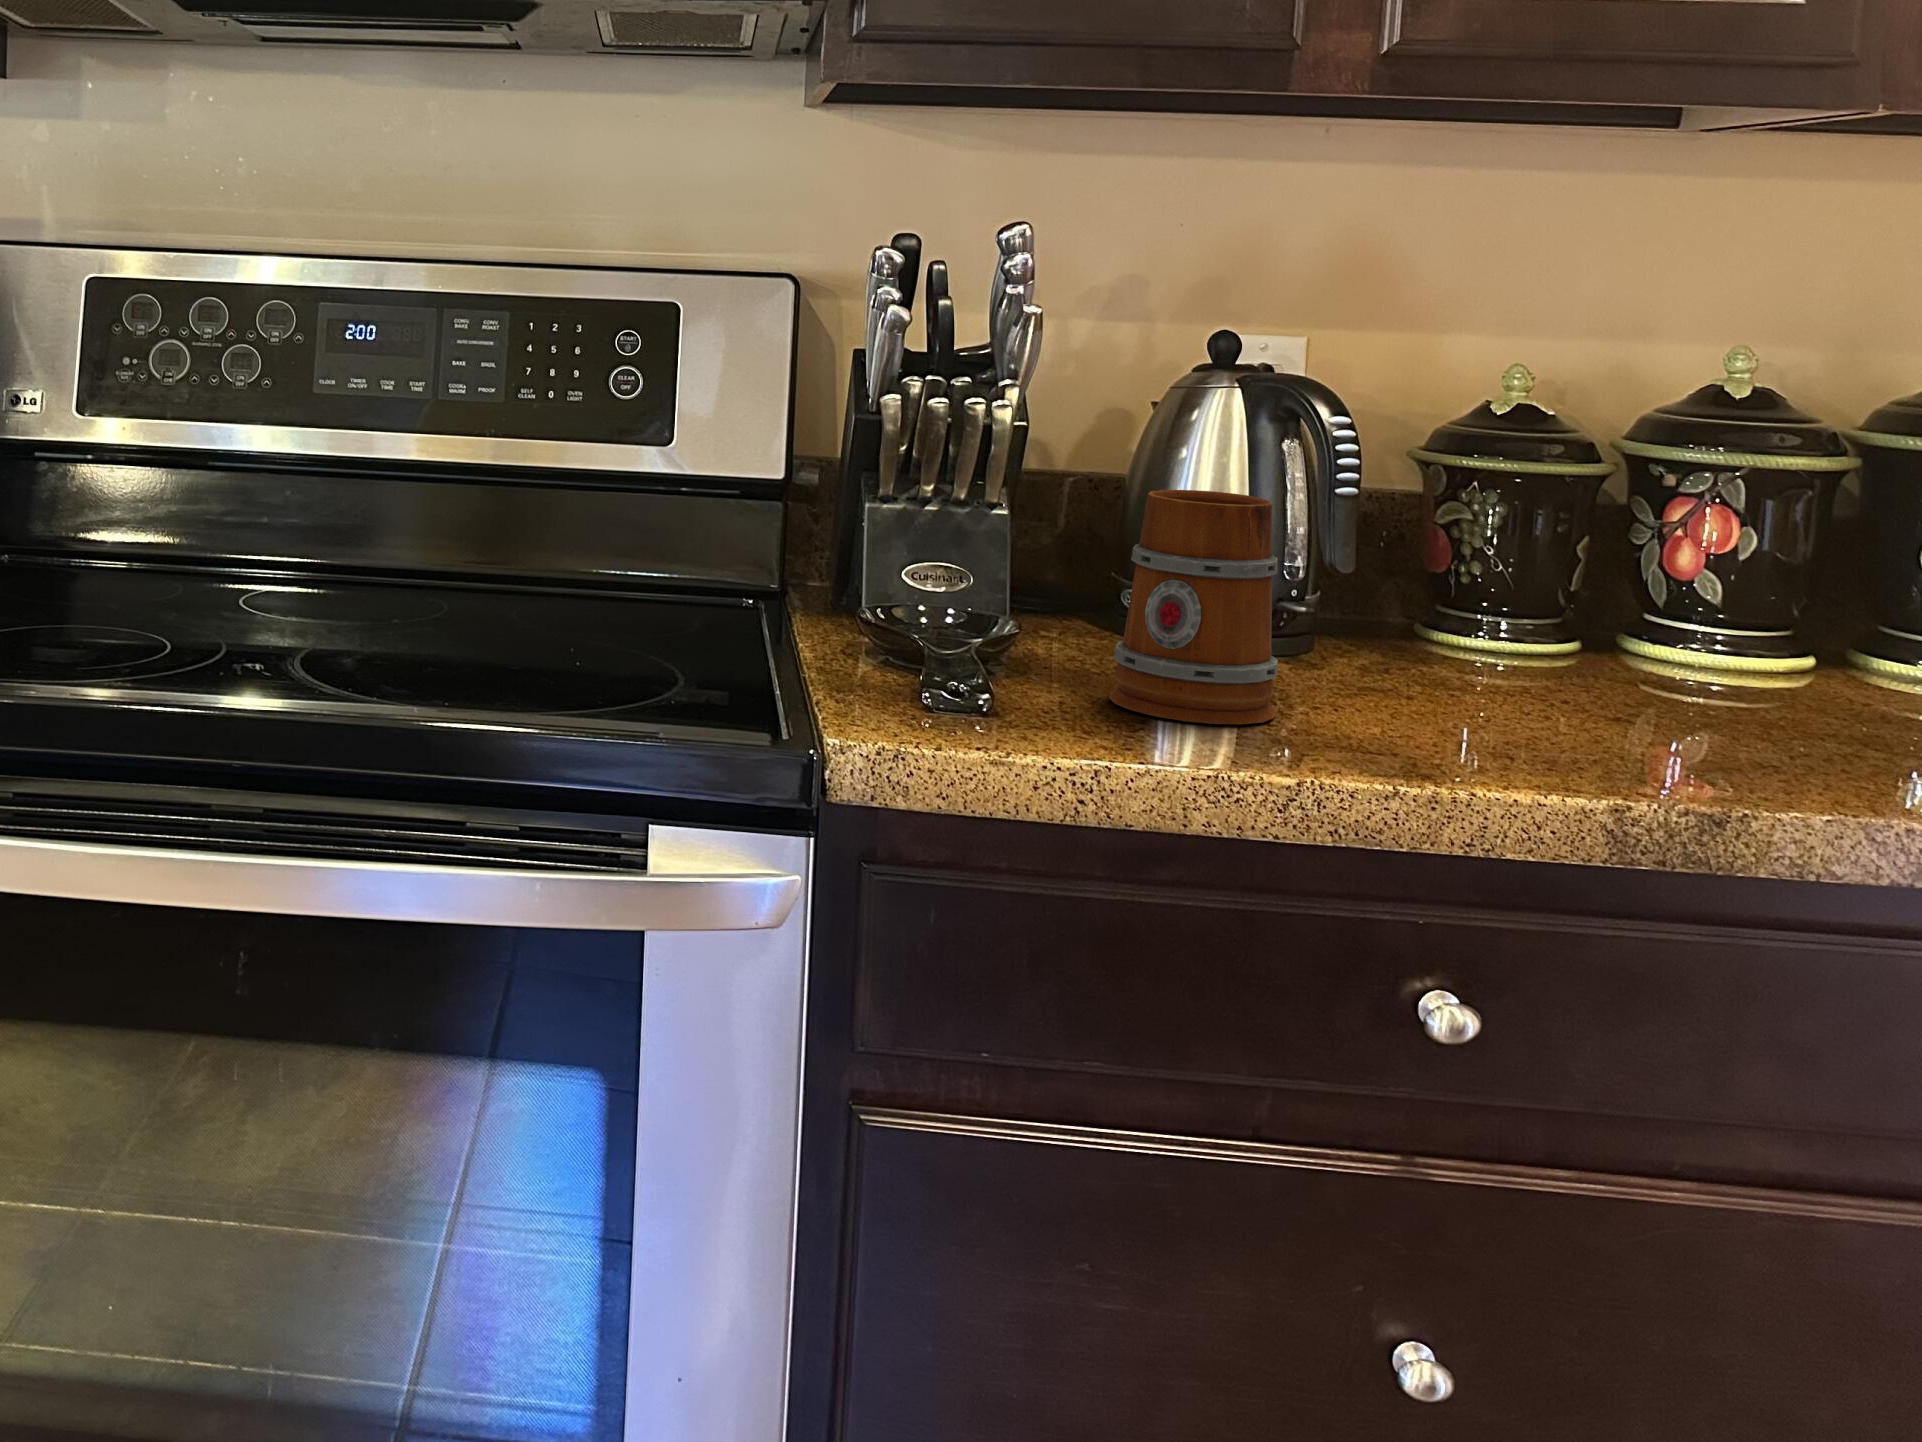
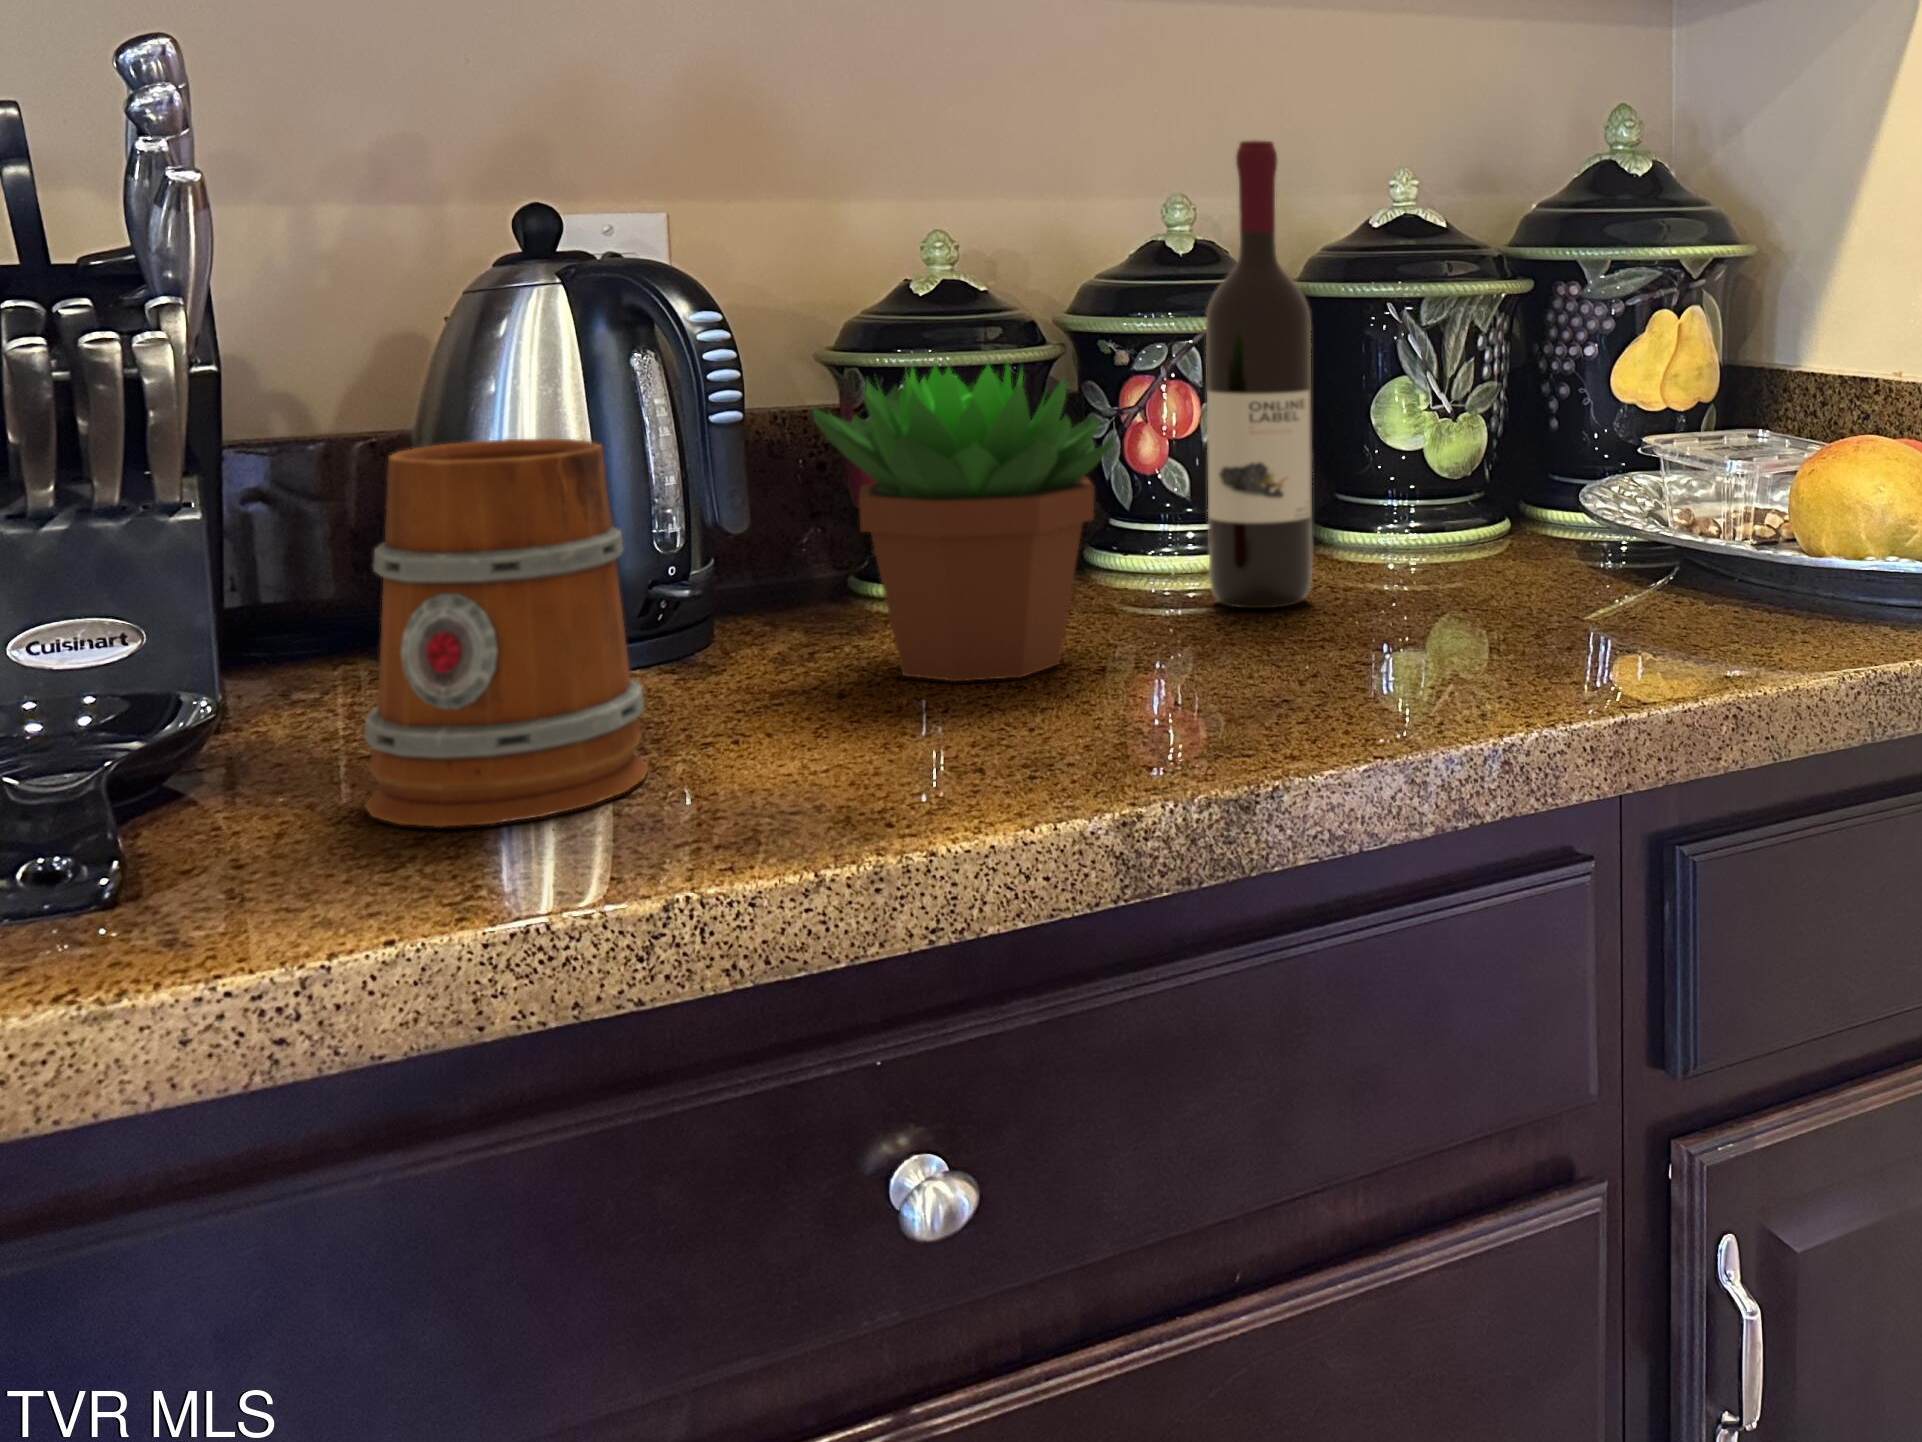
wine bottle: none [1731,310,1862,709] -> present [1206,140,1312,608]
succulent plant: none [1403,468,1651,713] -> present [810,364,1114,681]

